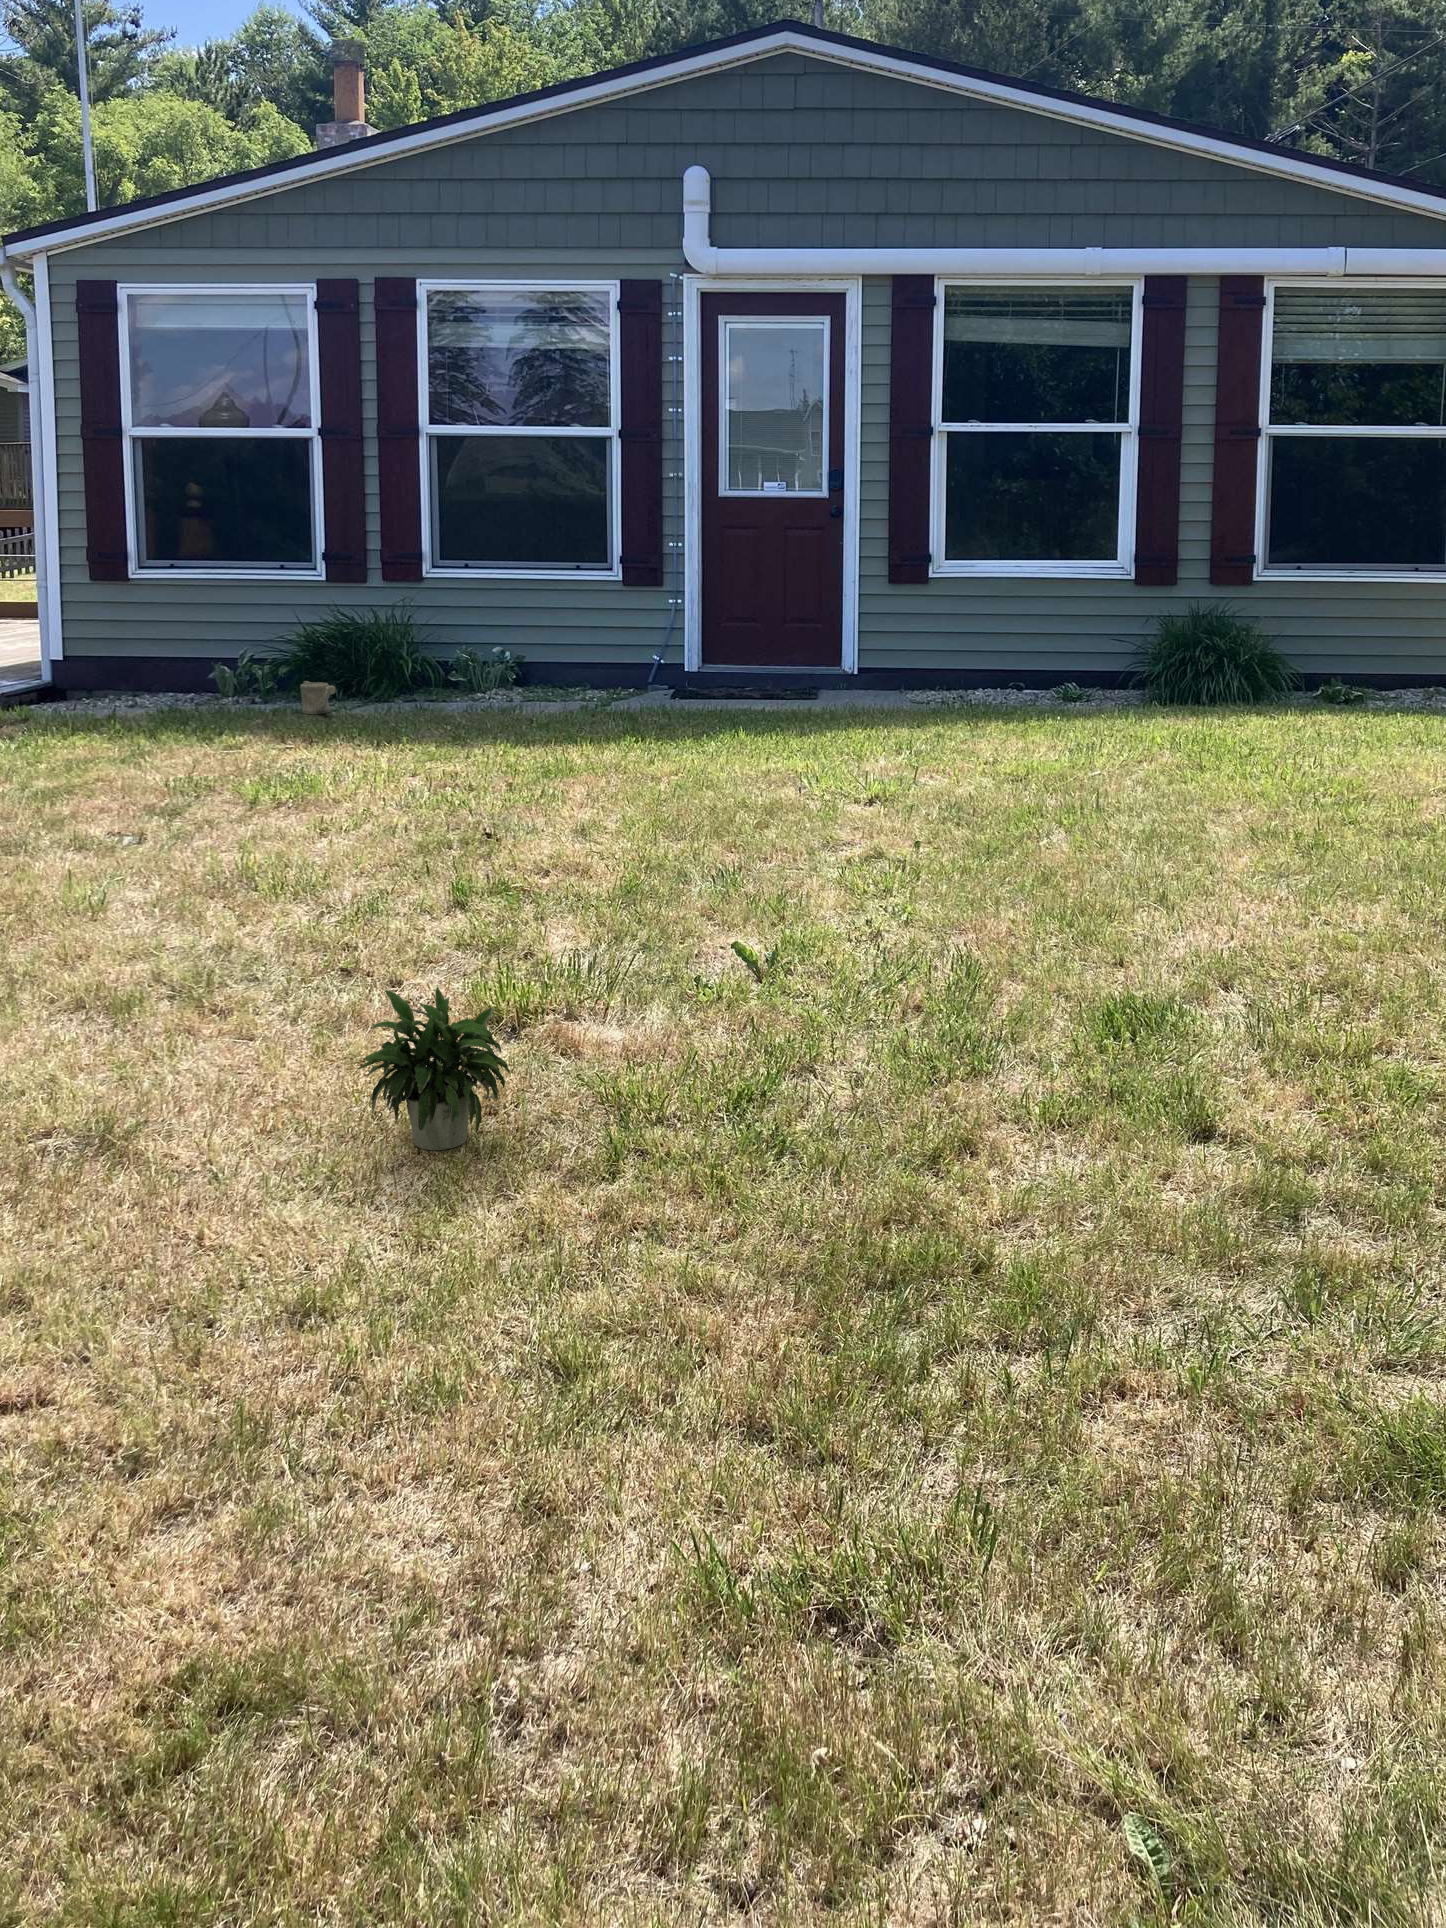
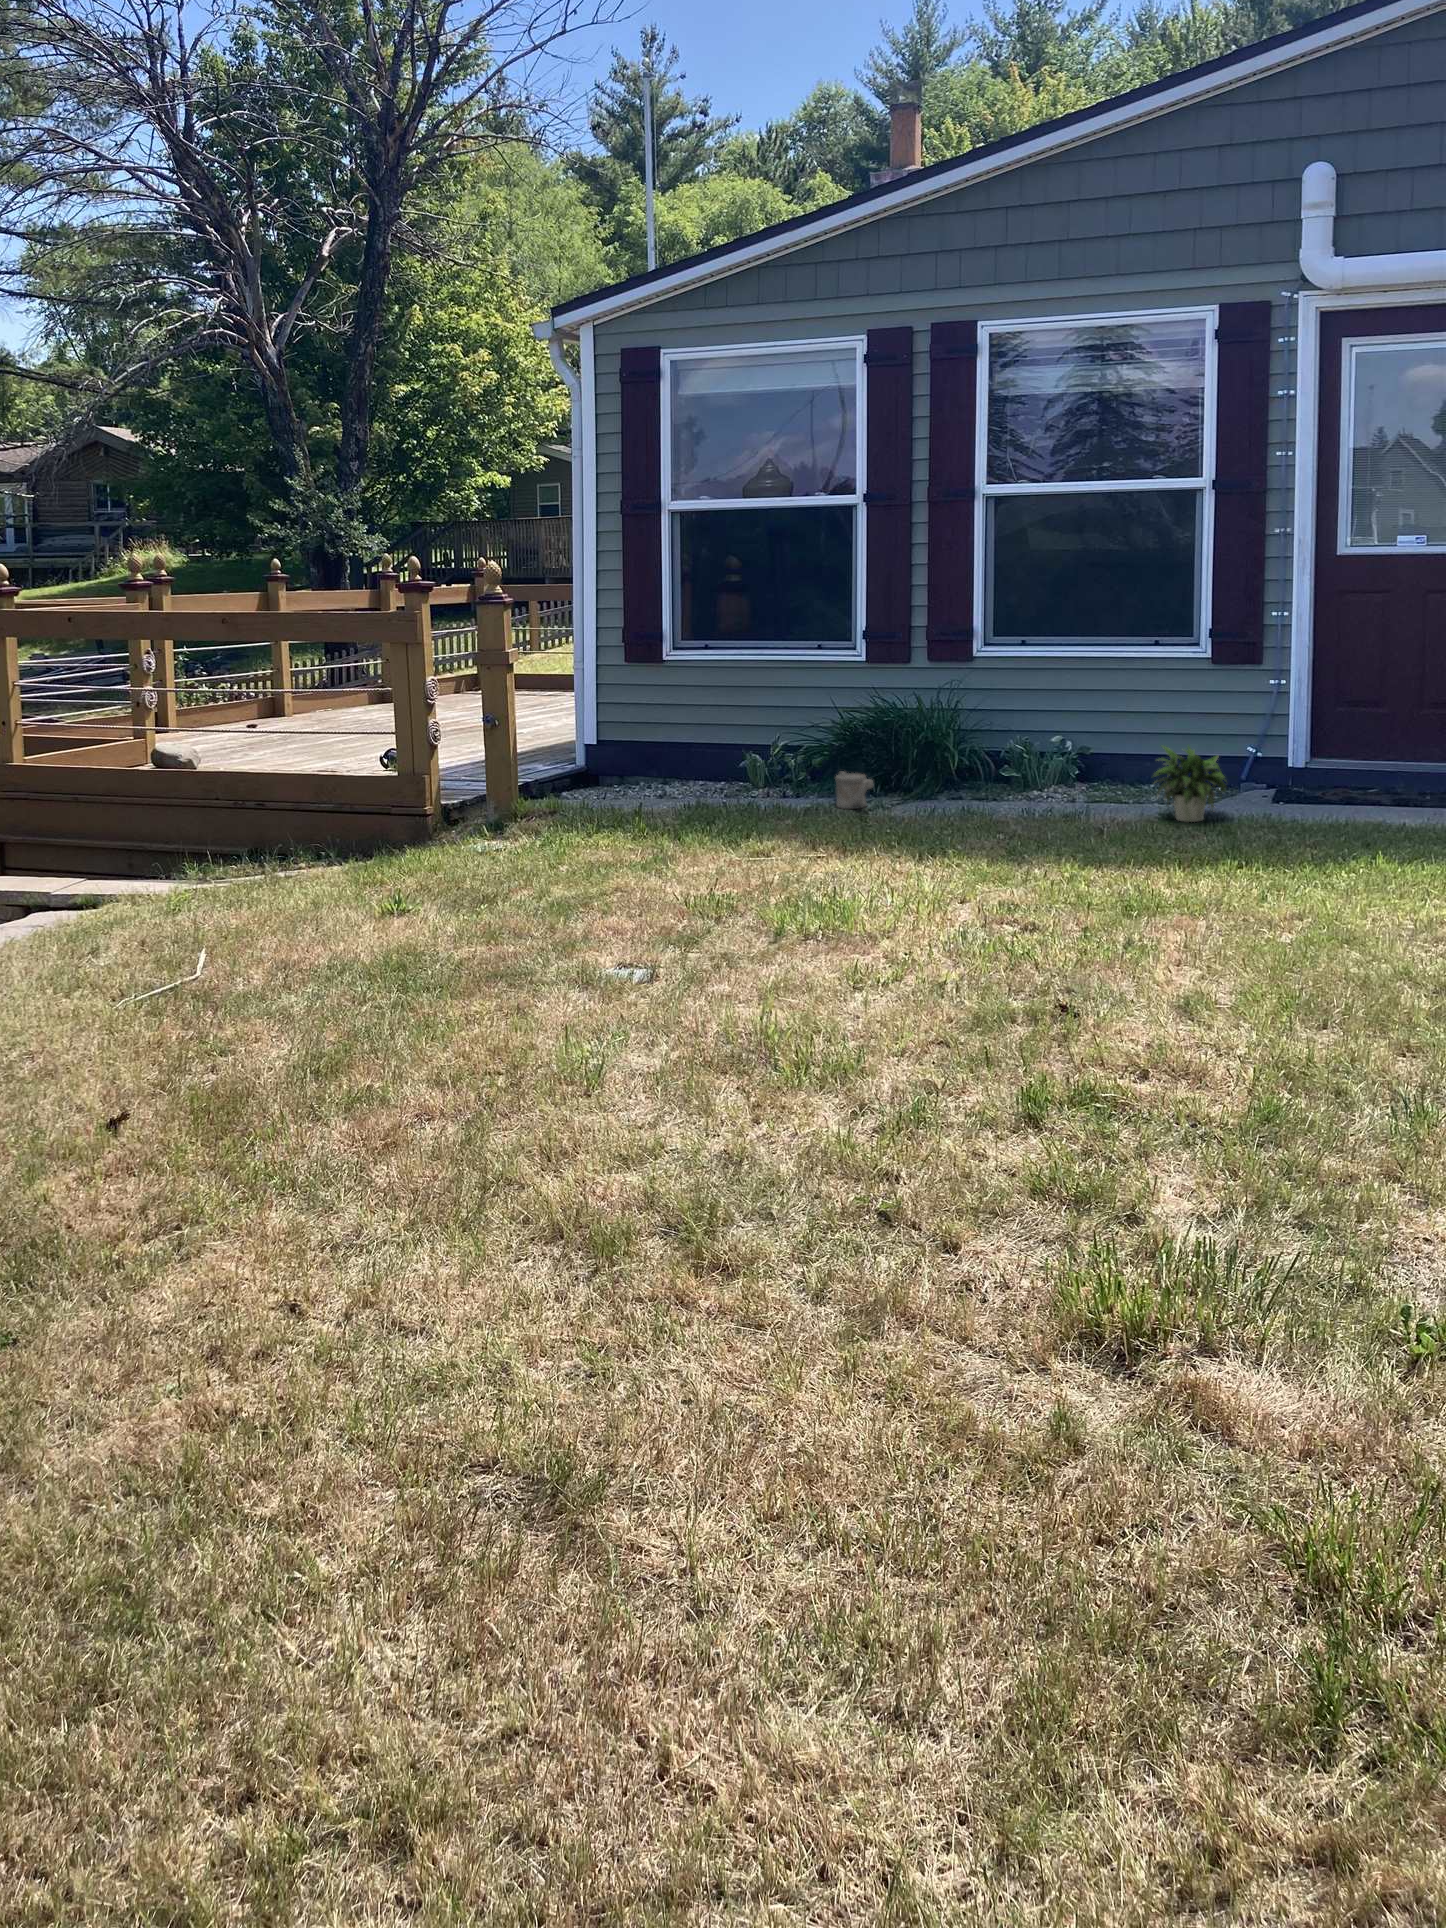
potted plant: present [357,987,510,1150] -> present [1155,746,1226,822]

